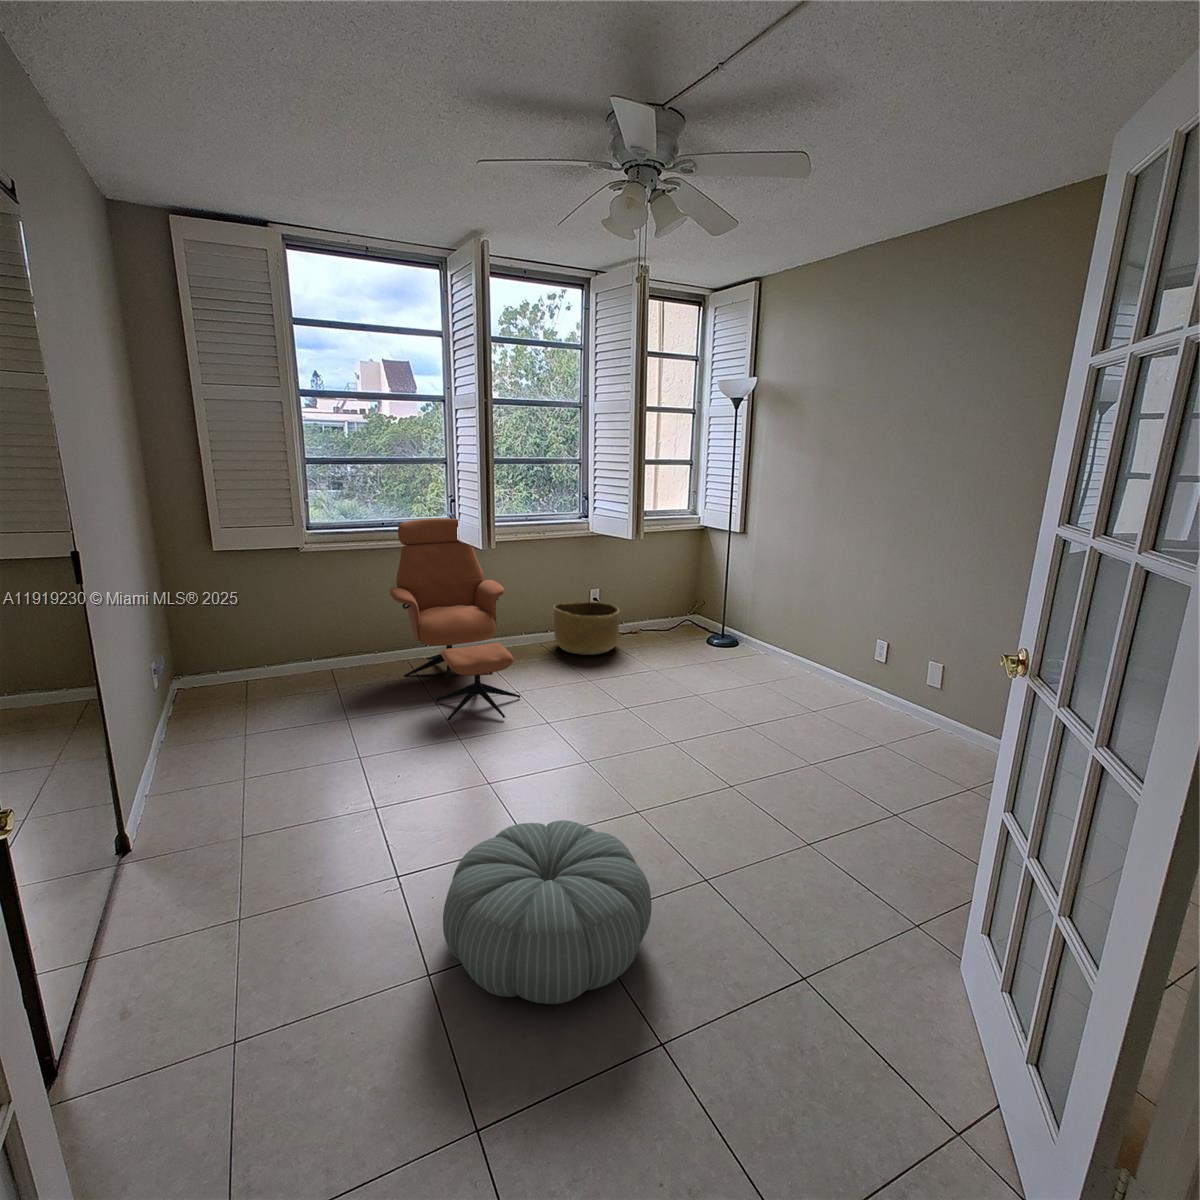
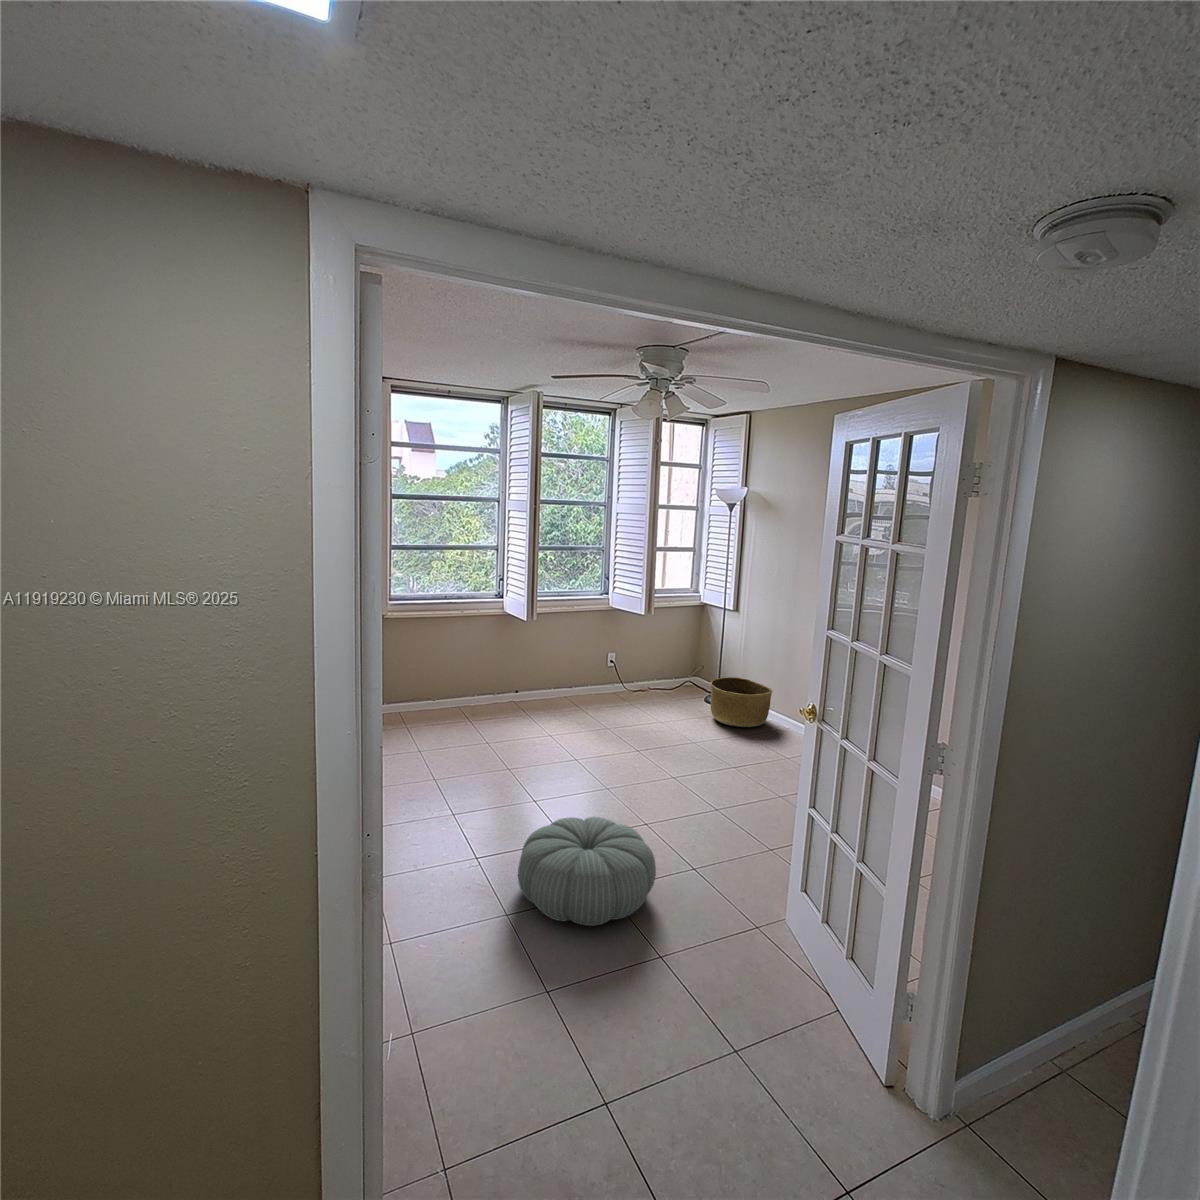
armchair: present [390,519,520,720] -> none [451,594,553,754]
basket: present [553,602,619,655] -> present [710,677,772,727]

